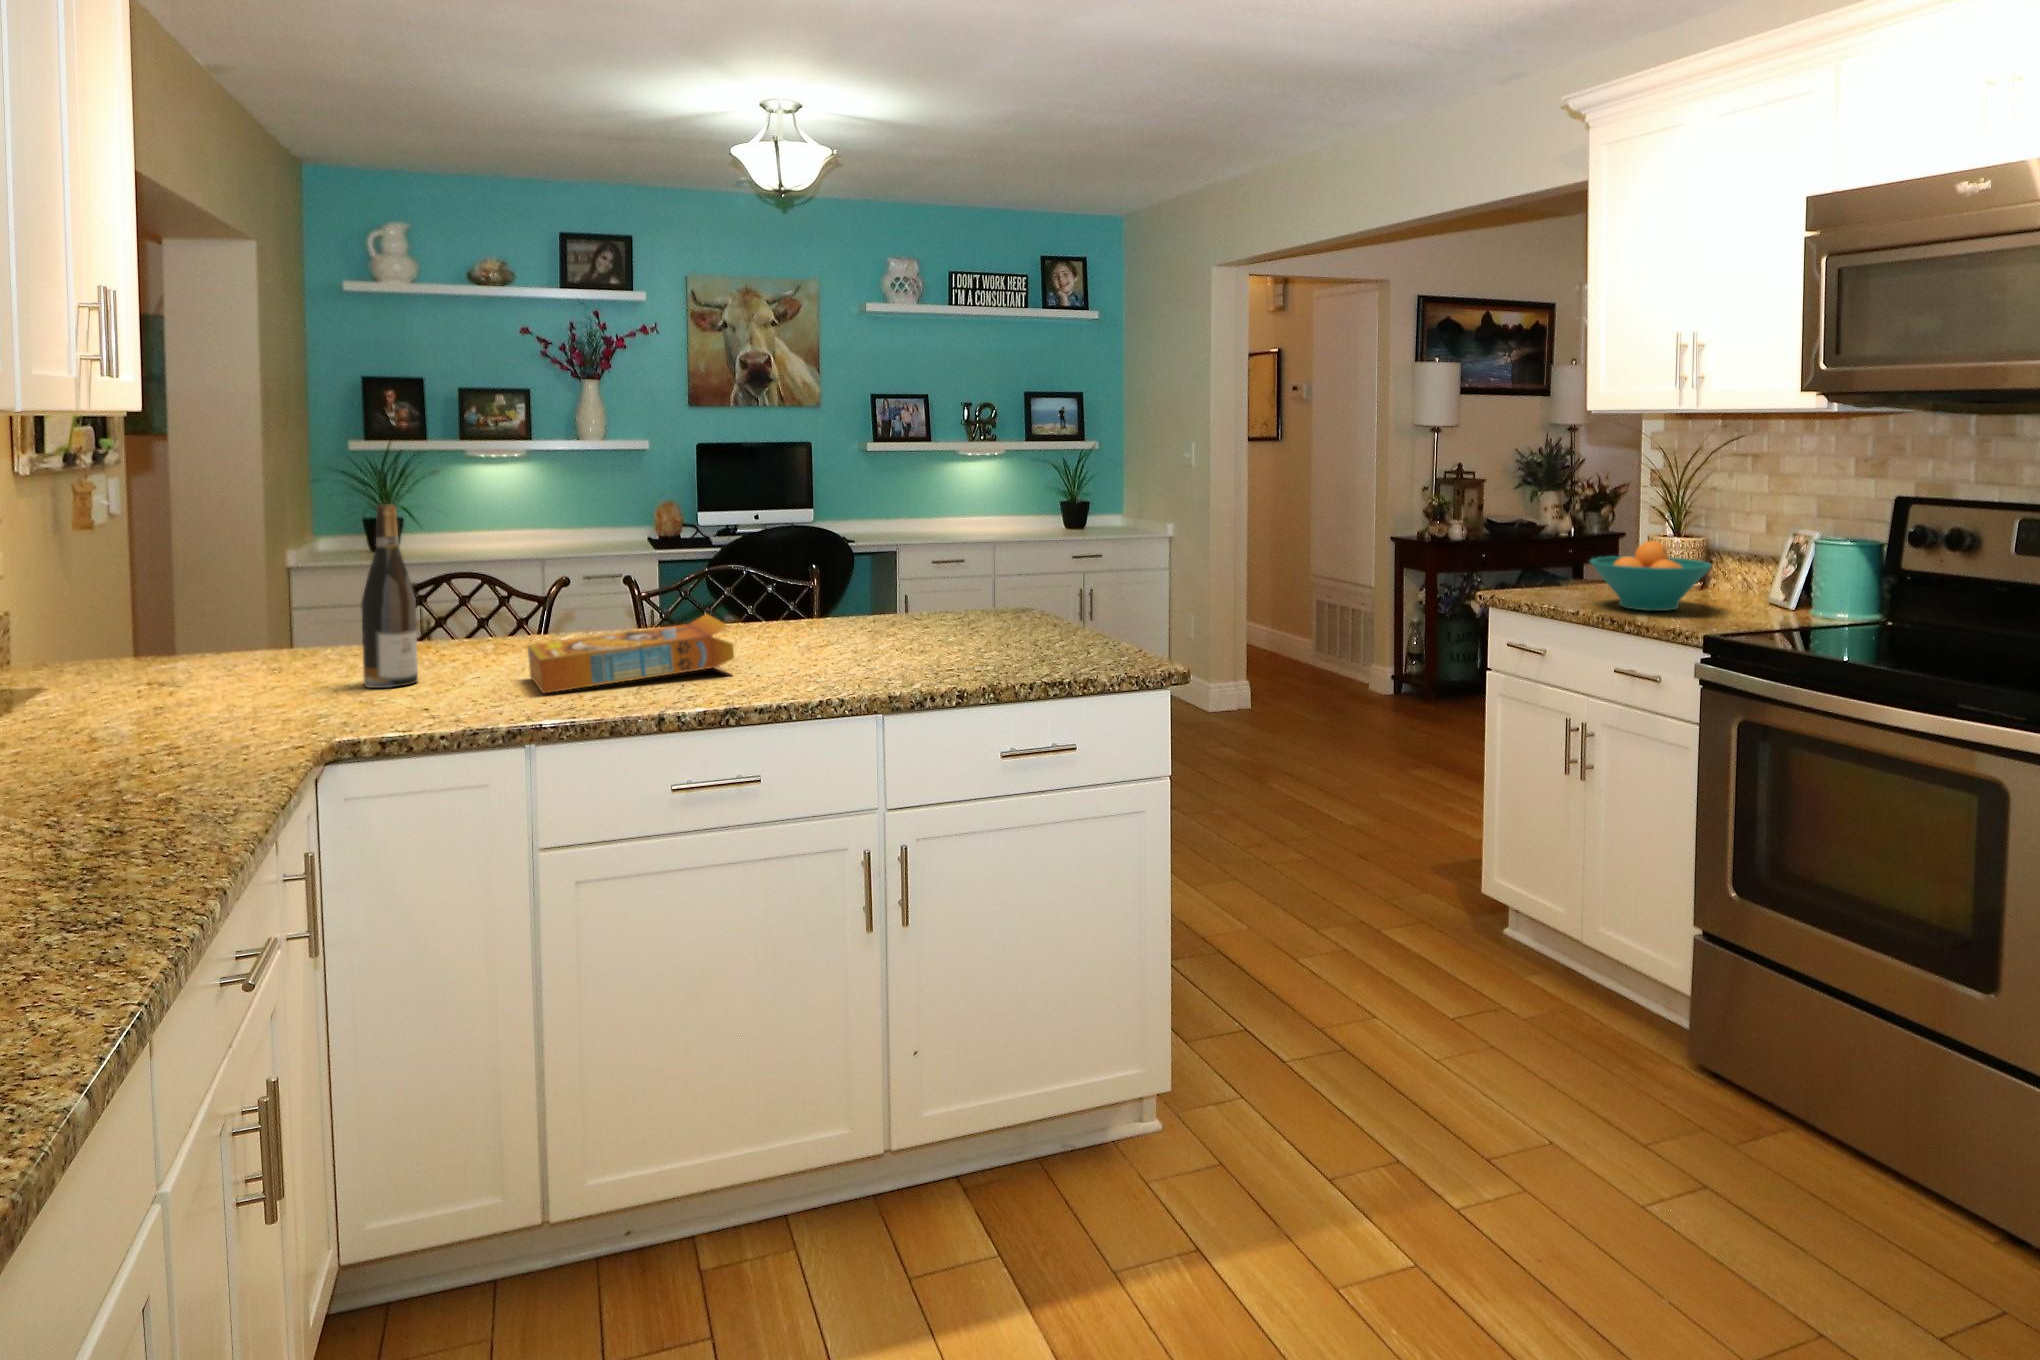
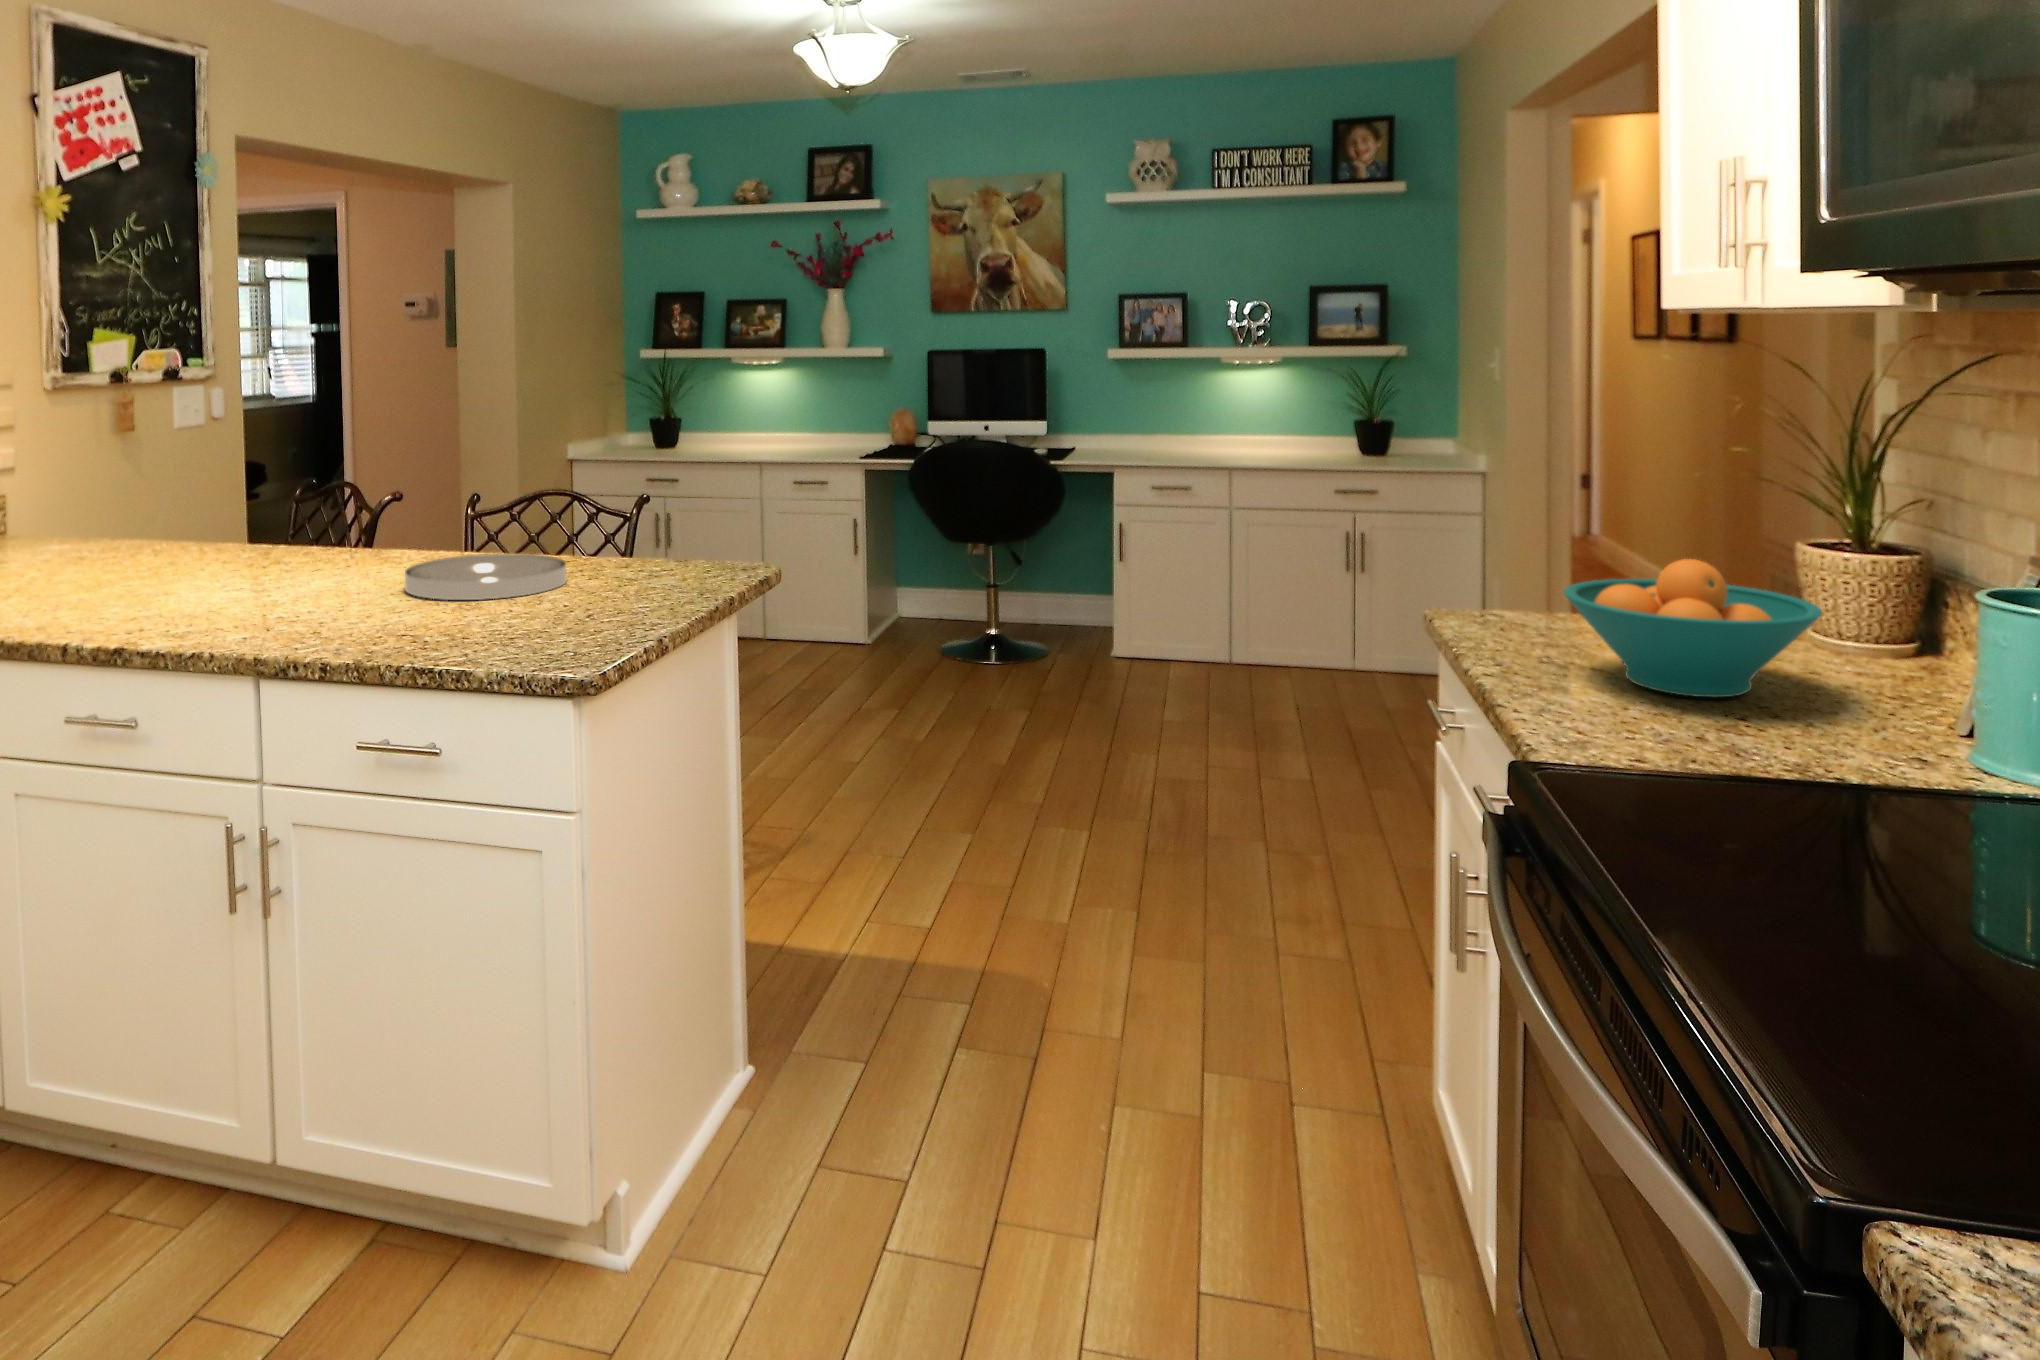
wine bottle: present [361,505,418,688] -> none [39,422,89,586]
plate: none [801,611,944,649] -> present [405,554,567,600]
cereal box: present [527,614,734,693] -> none [72,543,294,612]

